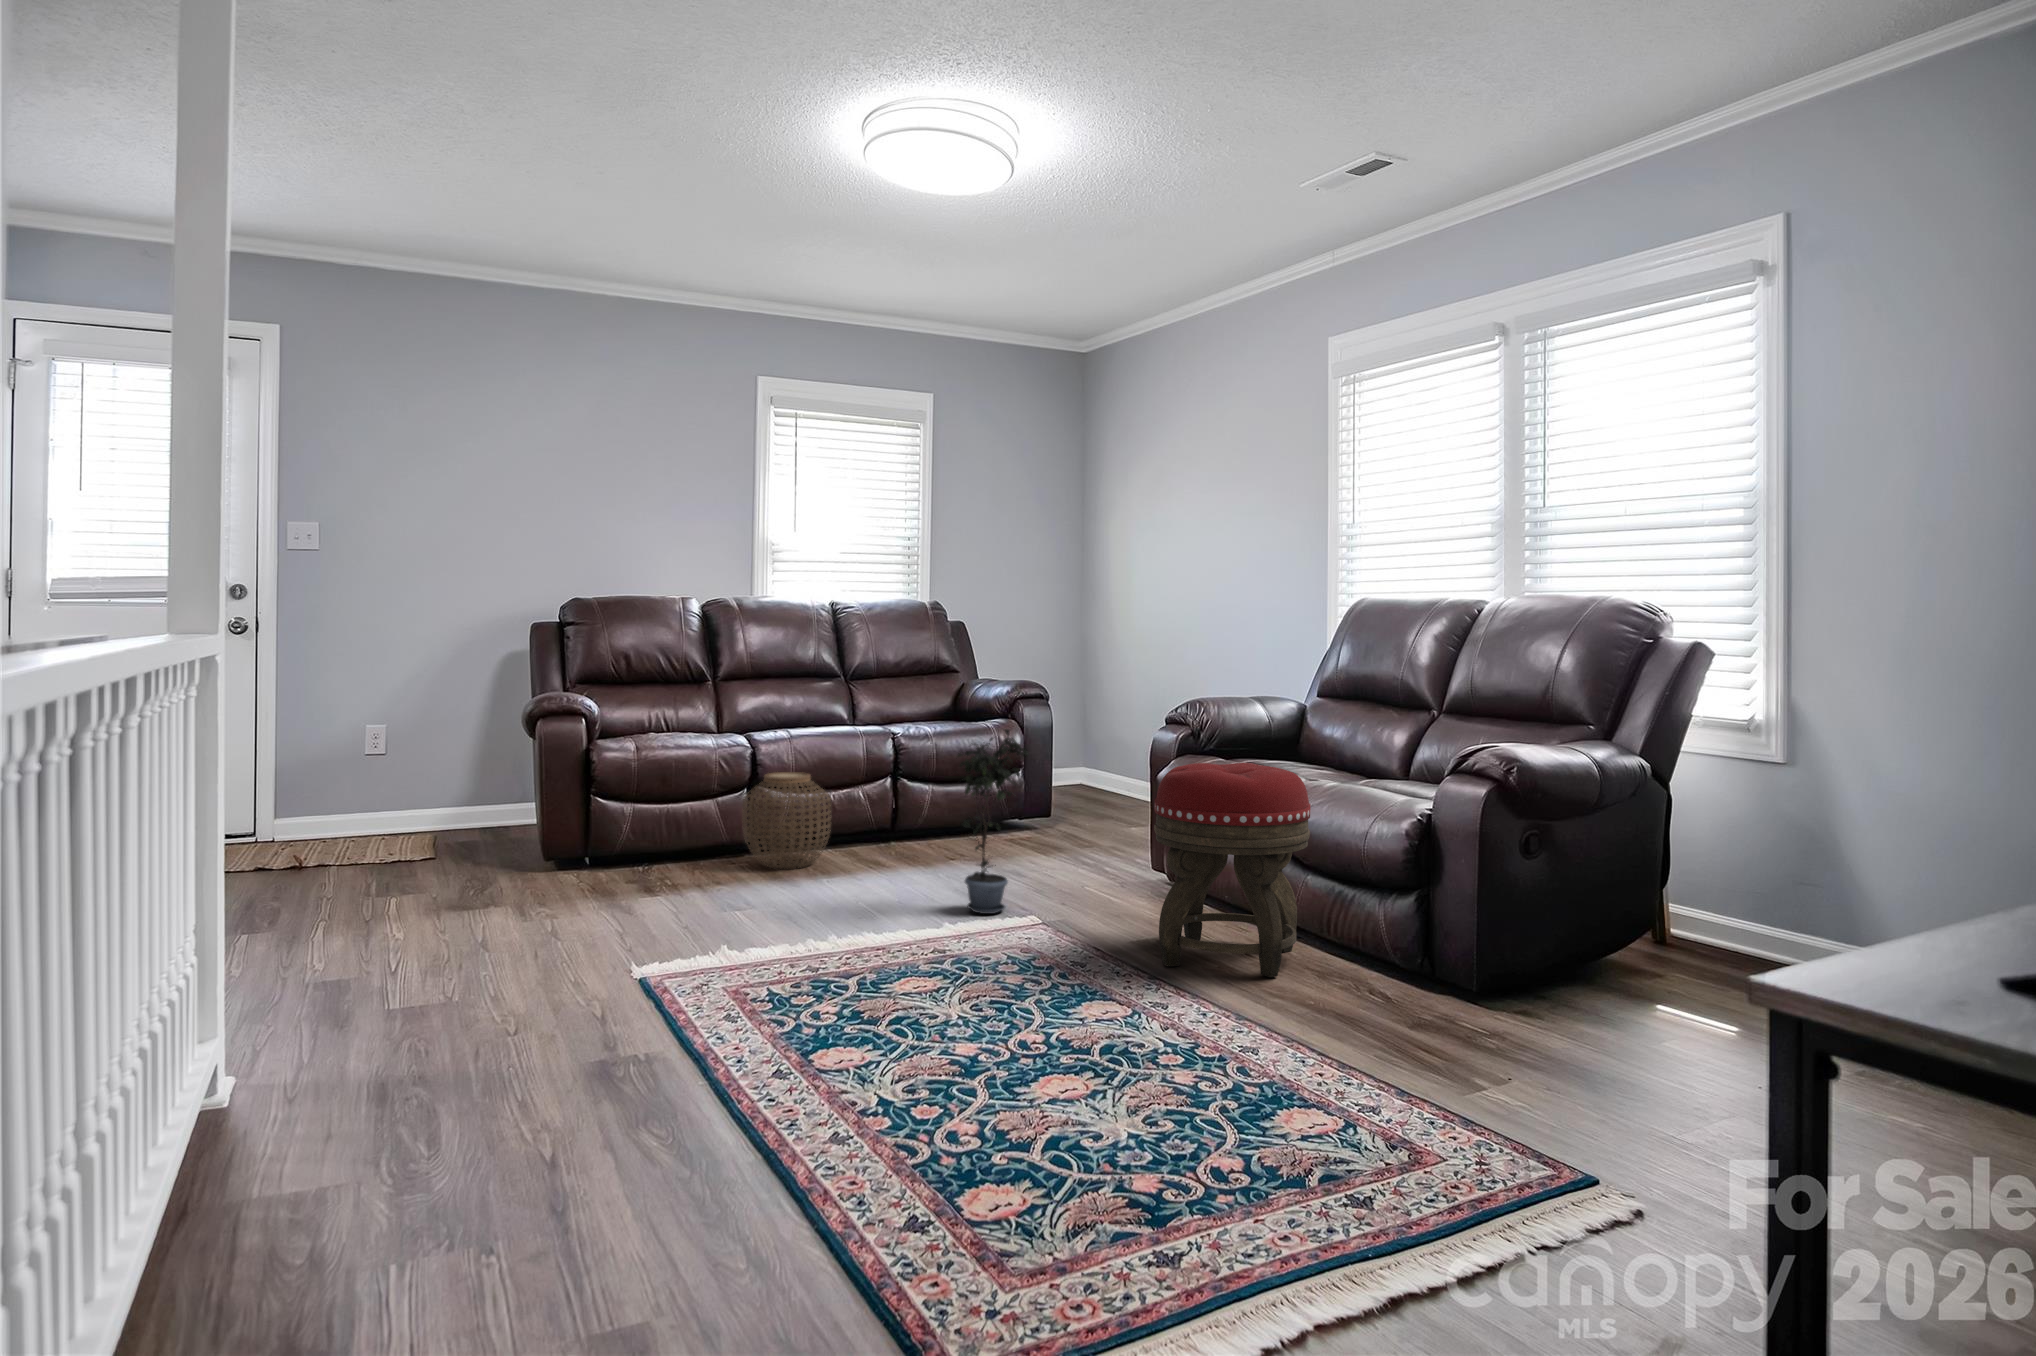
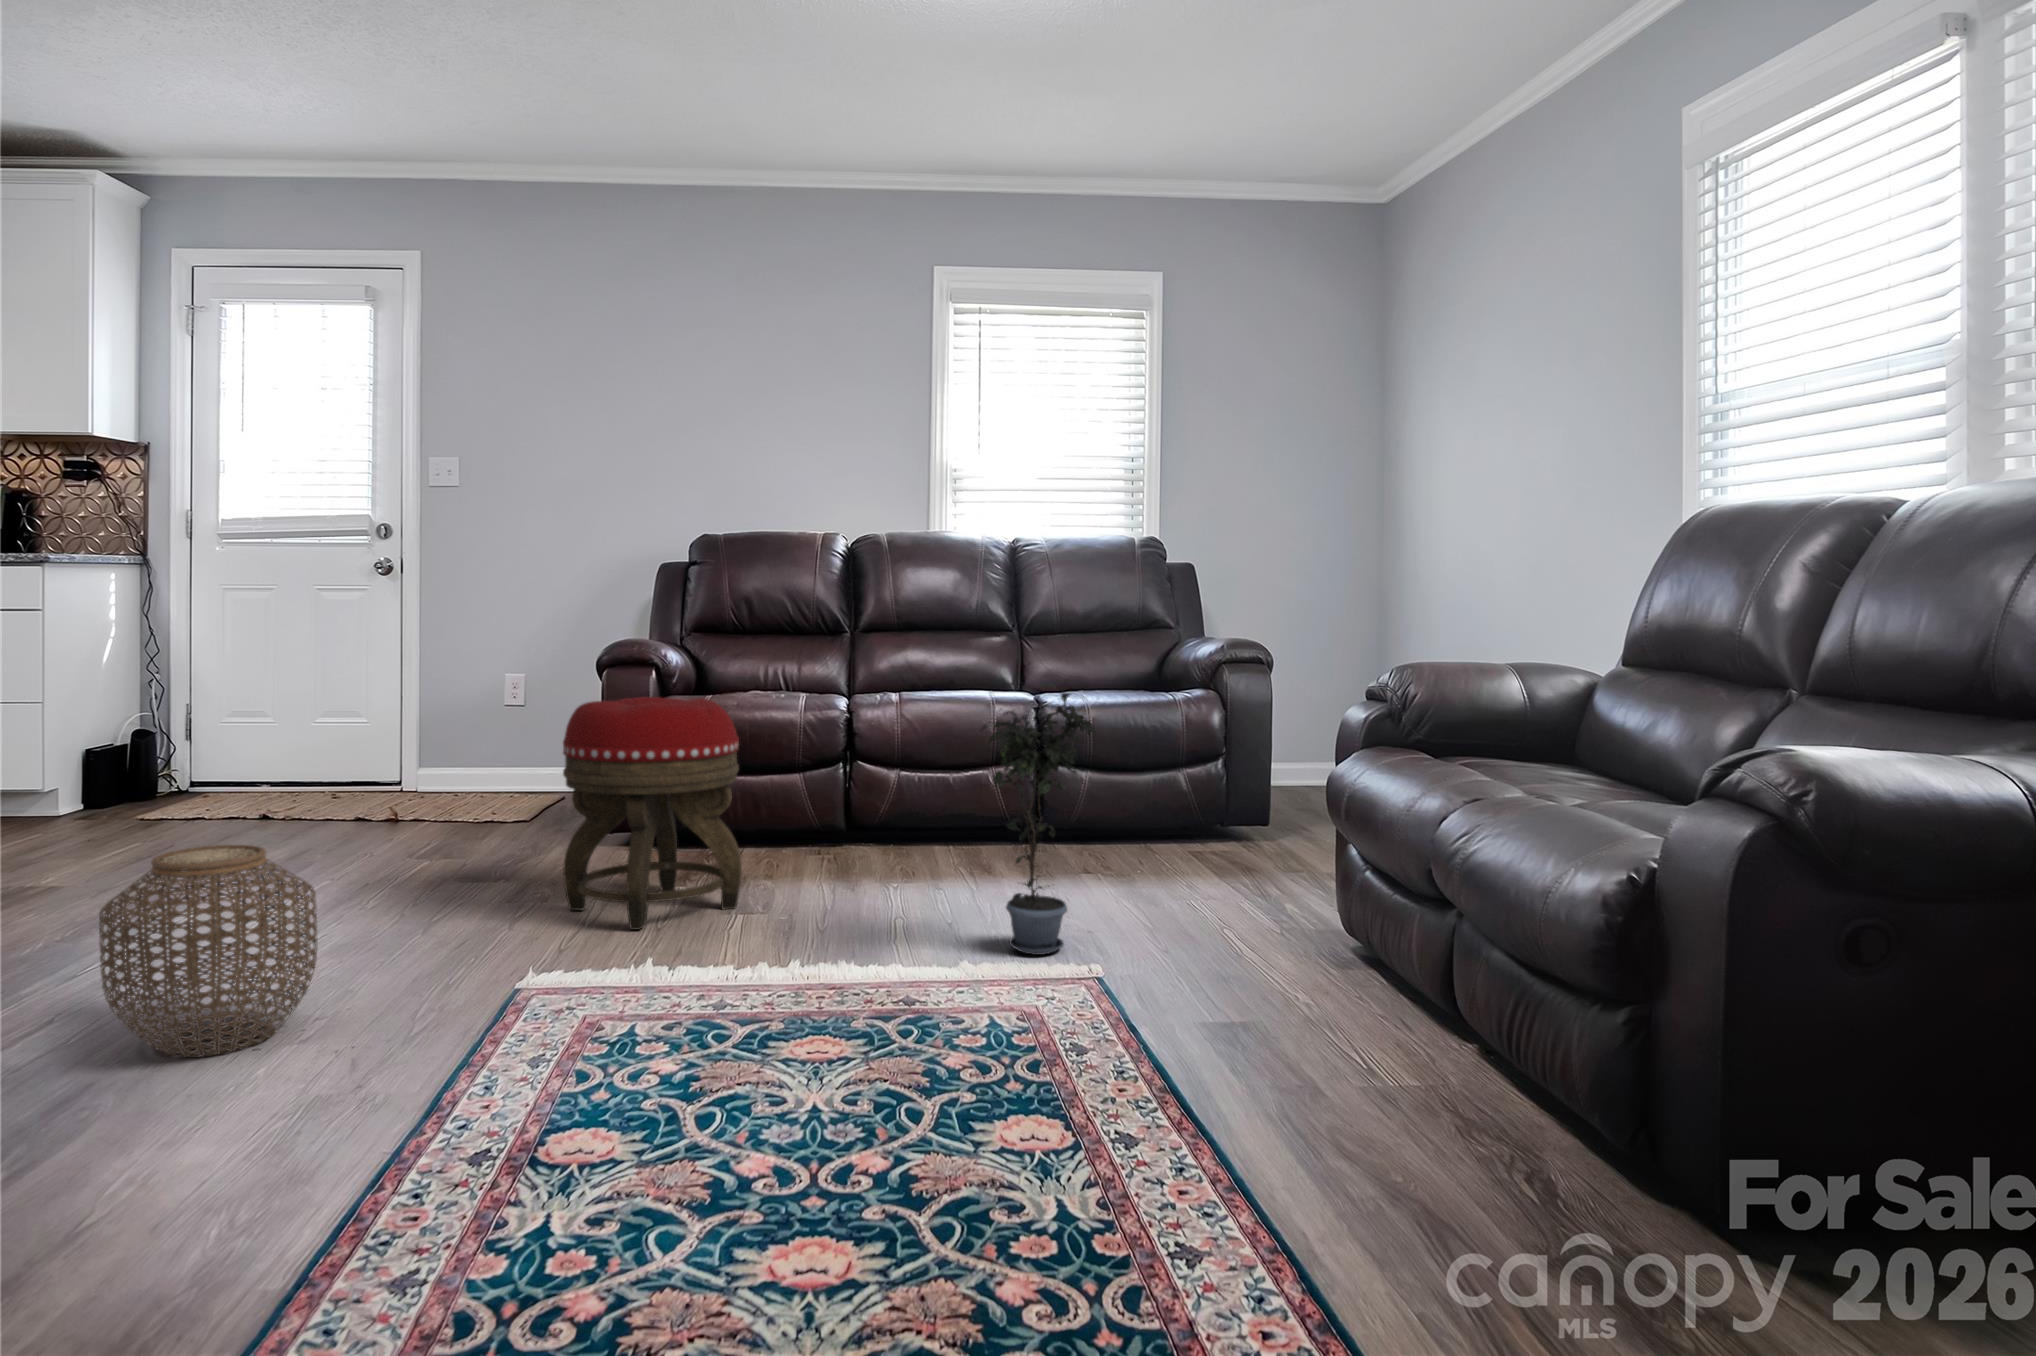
footstool: present [1154,763,1311,977] -> present [563,697,742,930]
woven basket: present [743,772,831,869] -> present [99,845,317,1057]

